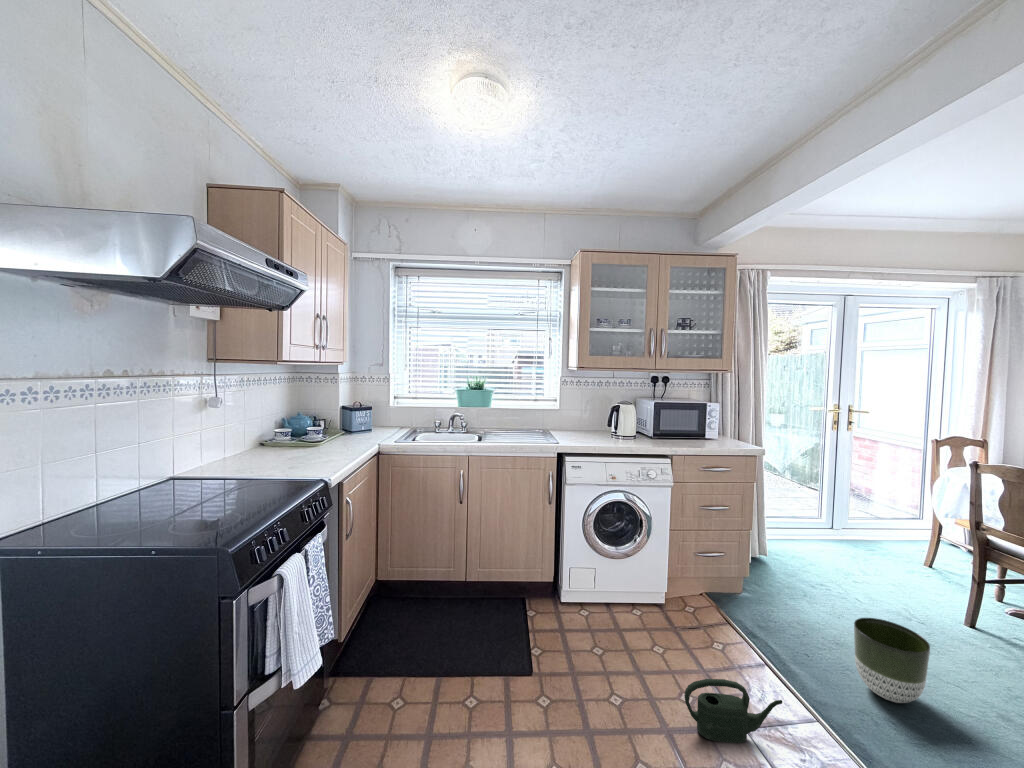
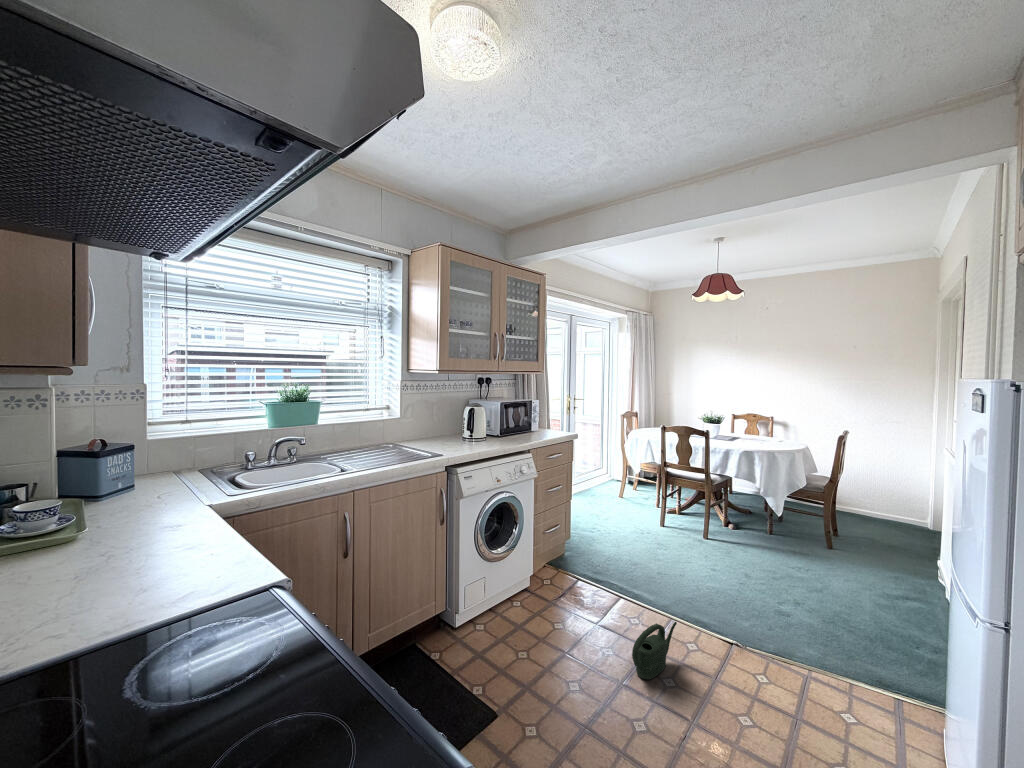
planter: present [854,618,930,703] -> none [661,541,702,592]

